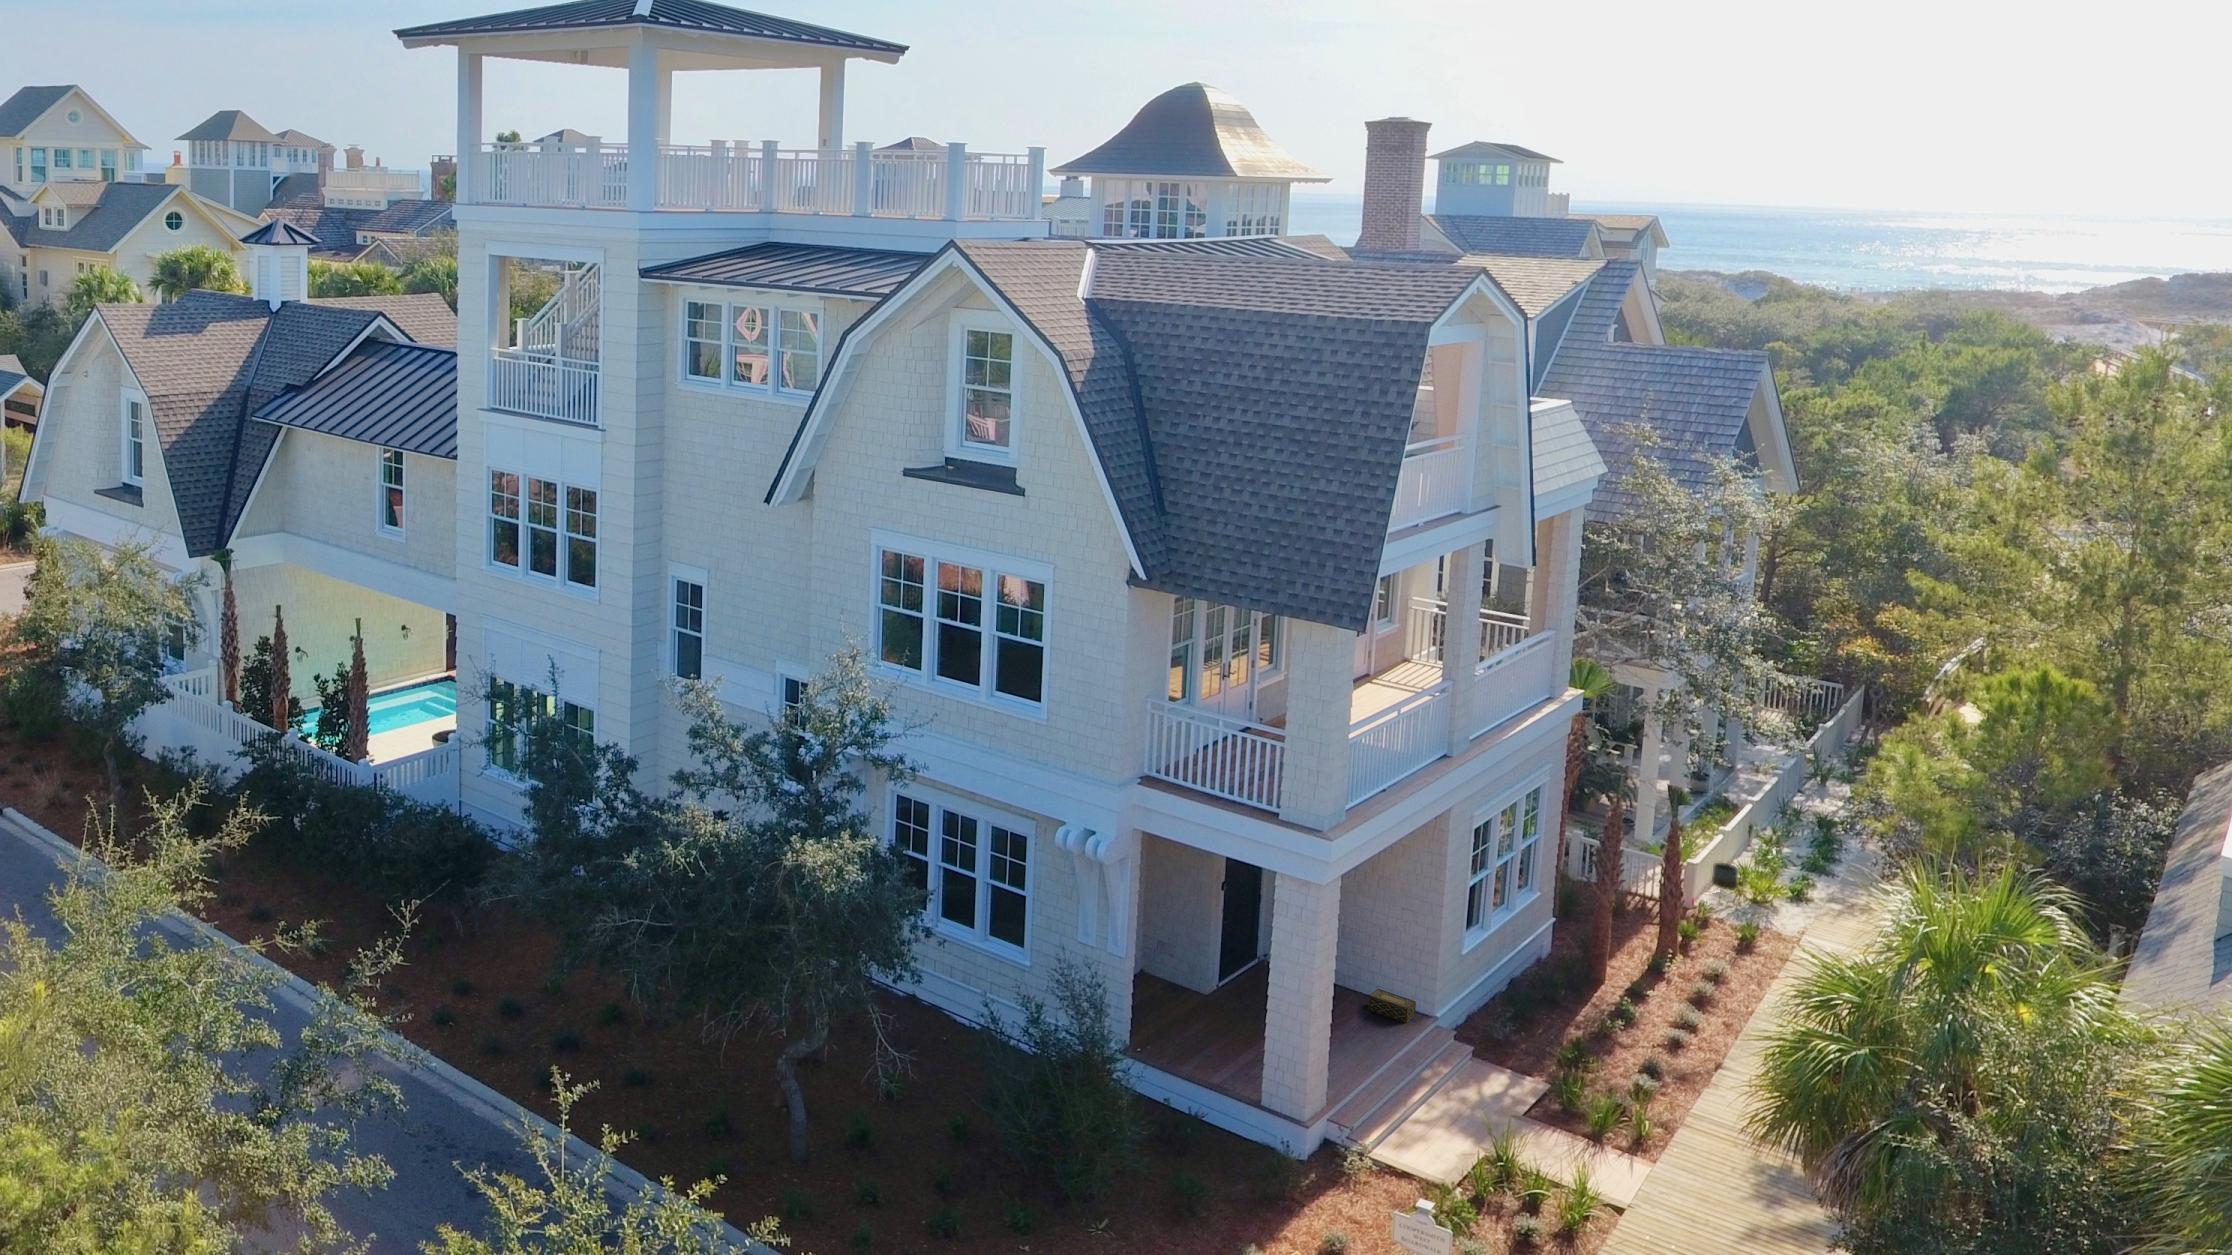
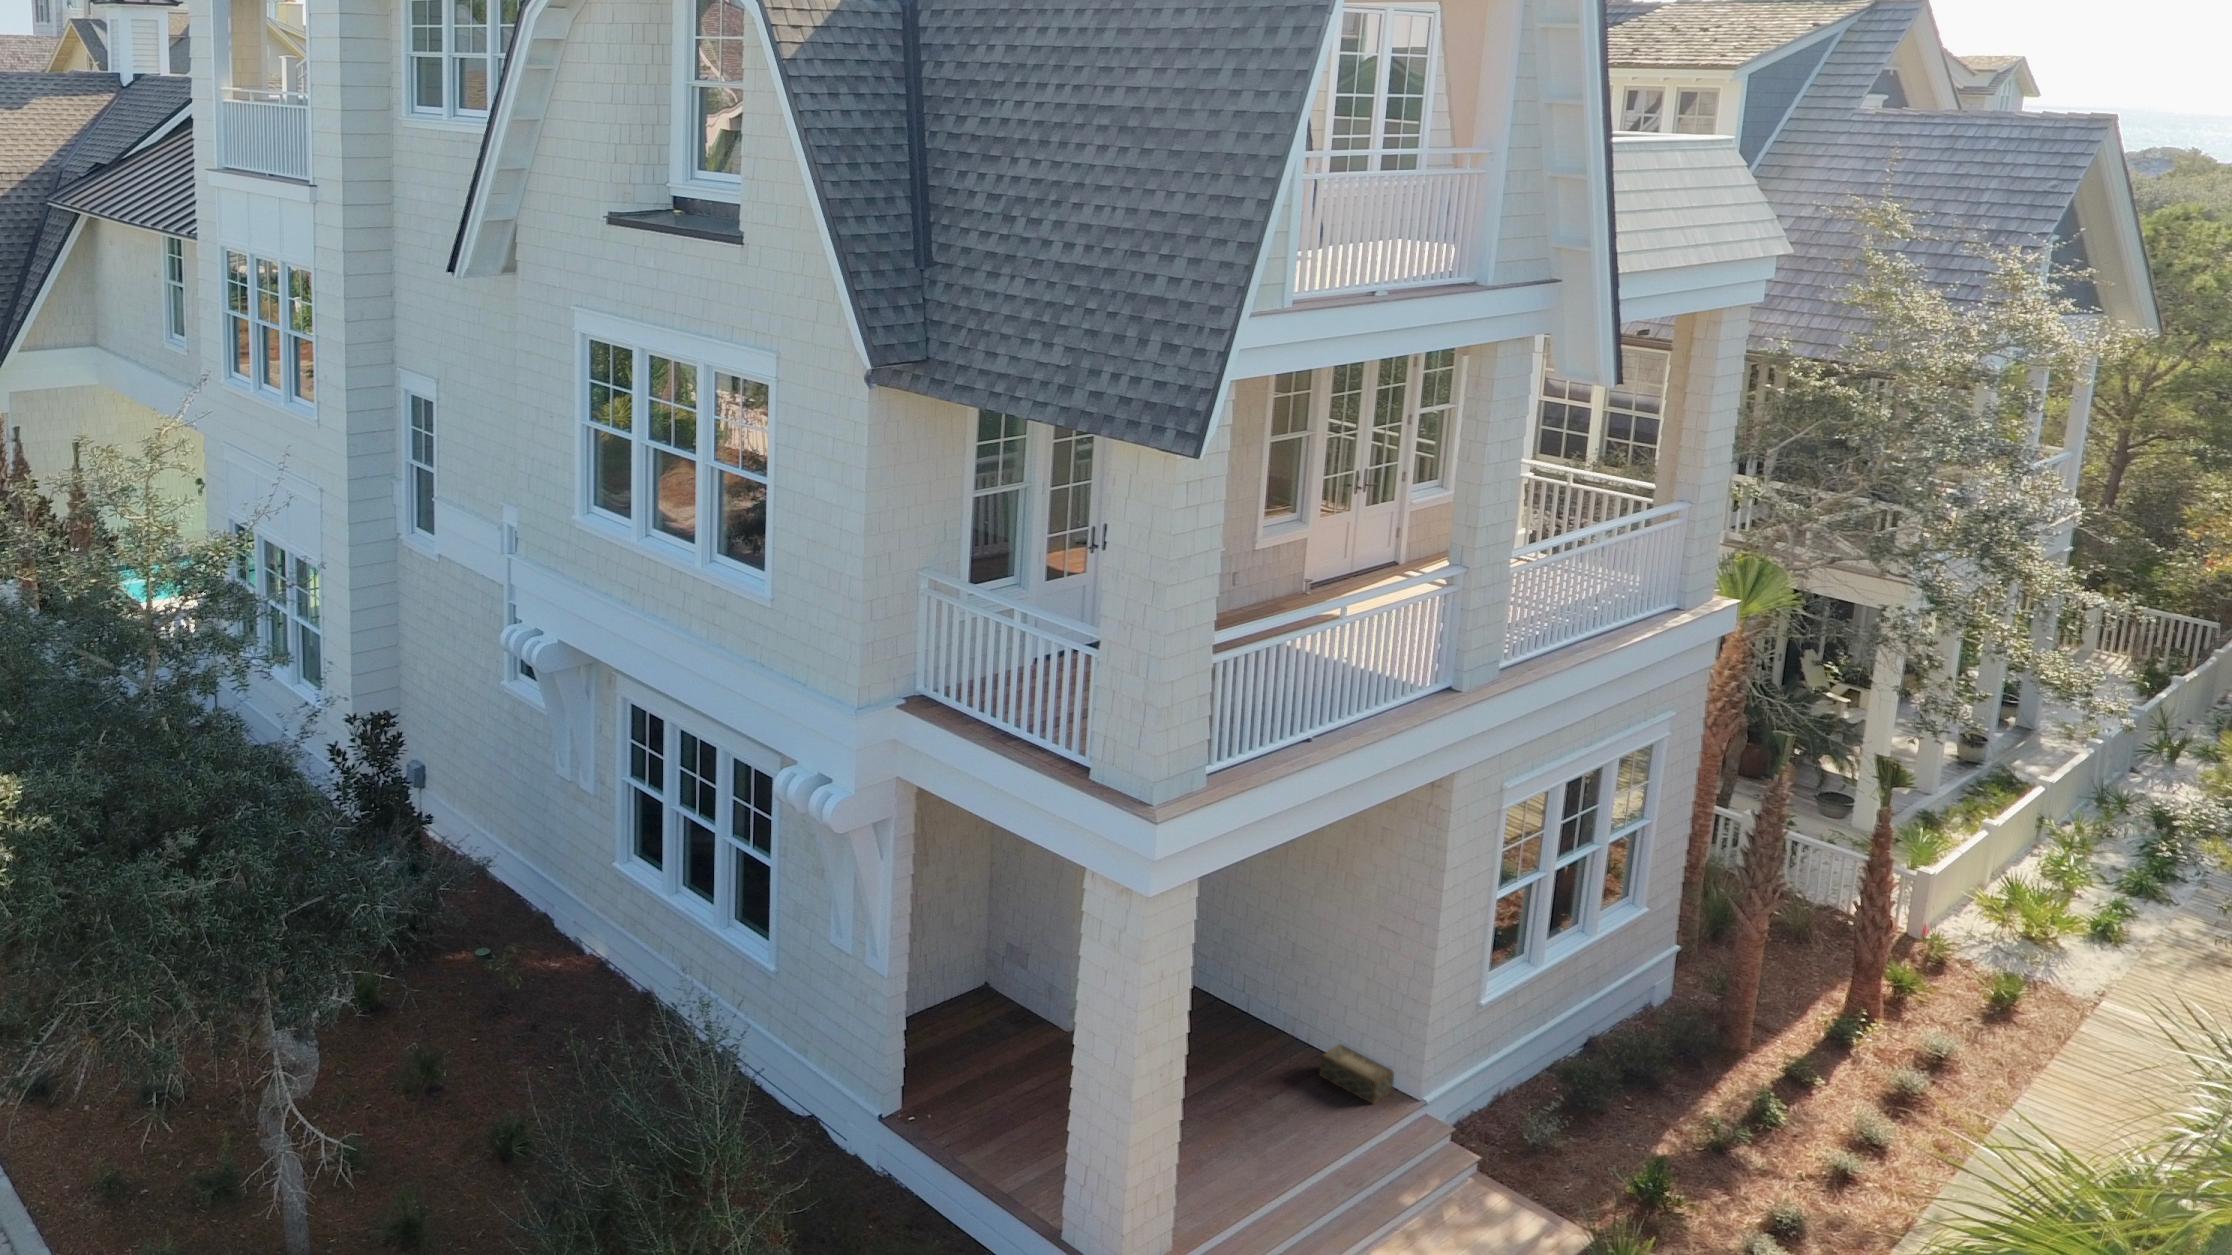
planter: present [1712,863,1738,890] -> none [1961,874,2005,929]

